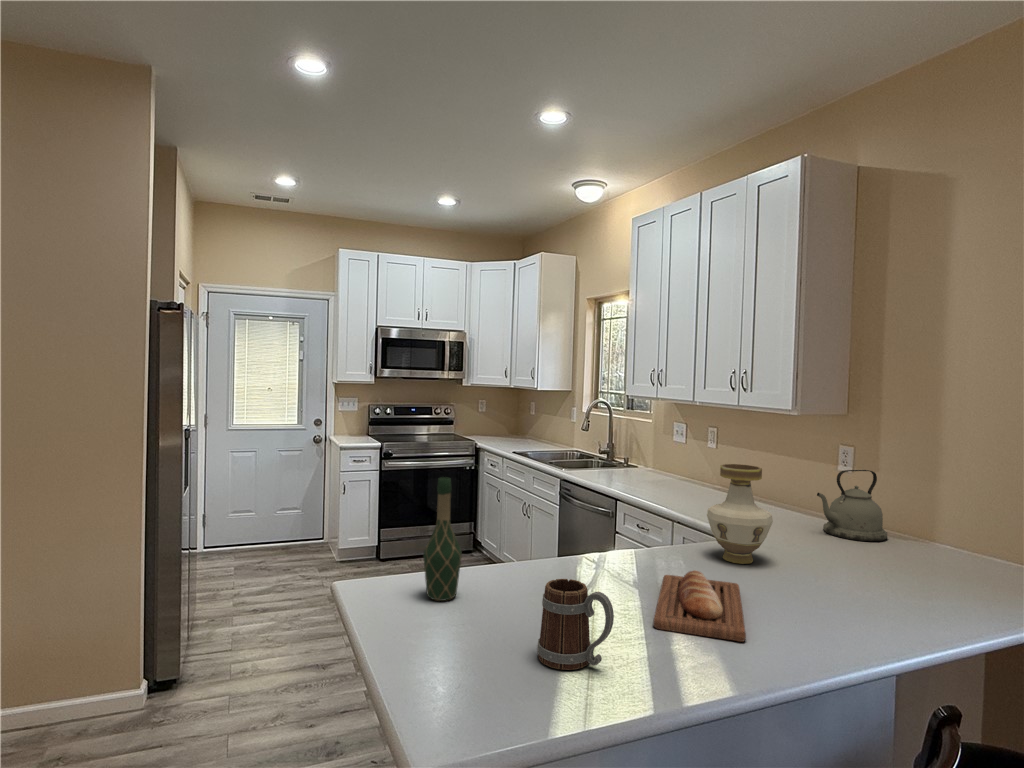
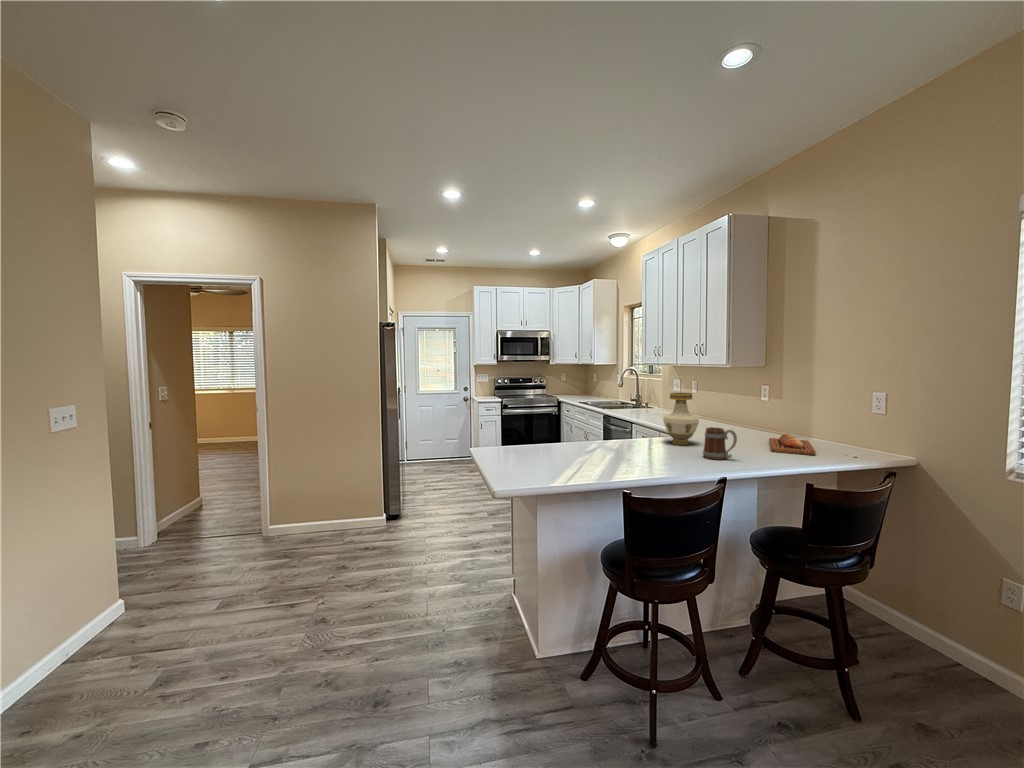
kettle: present [817,470,887,541] -> none [740,398,786,438]
wine bottle: present [423,477,462,601] -> none [508,396,526,453]
bread loaf: present [653,570,746,642] -> present [769,434,816,455]
mug: present [537,579,614,670] -> present [703,427,737,460]

